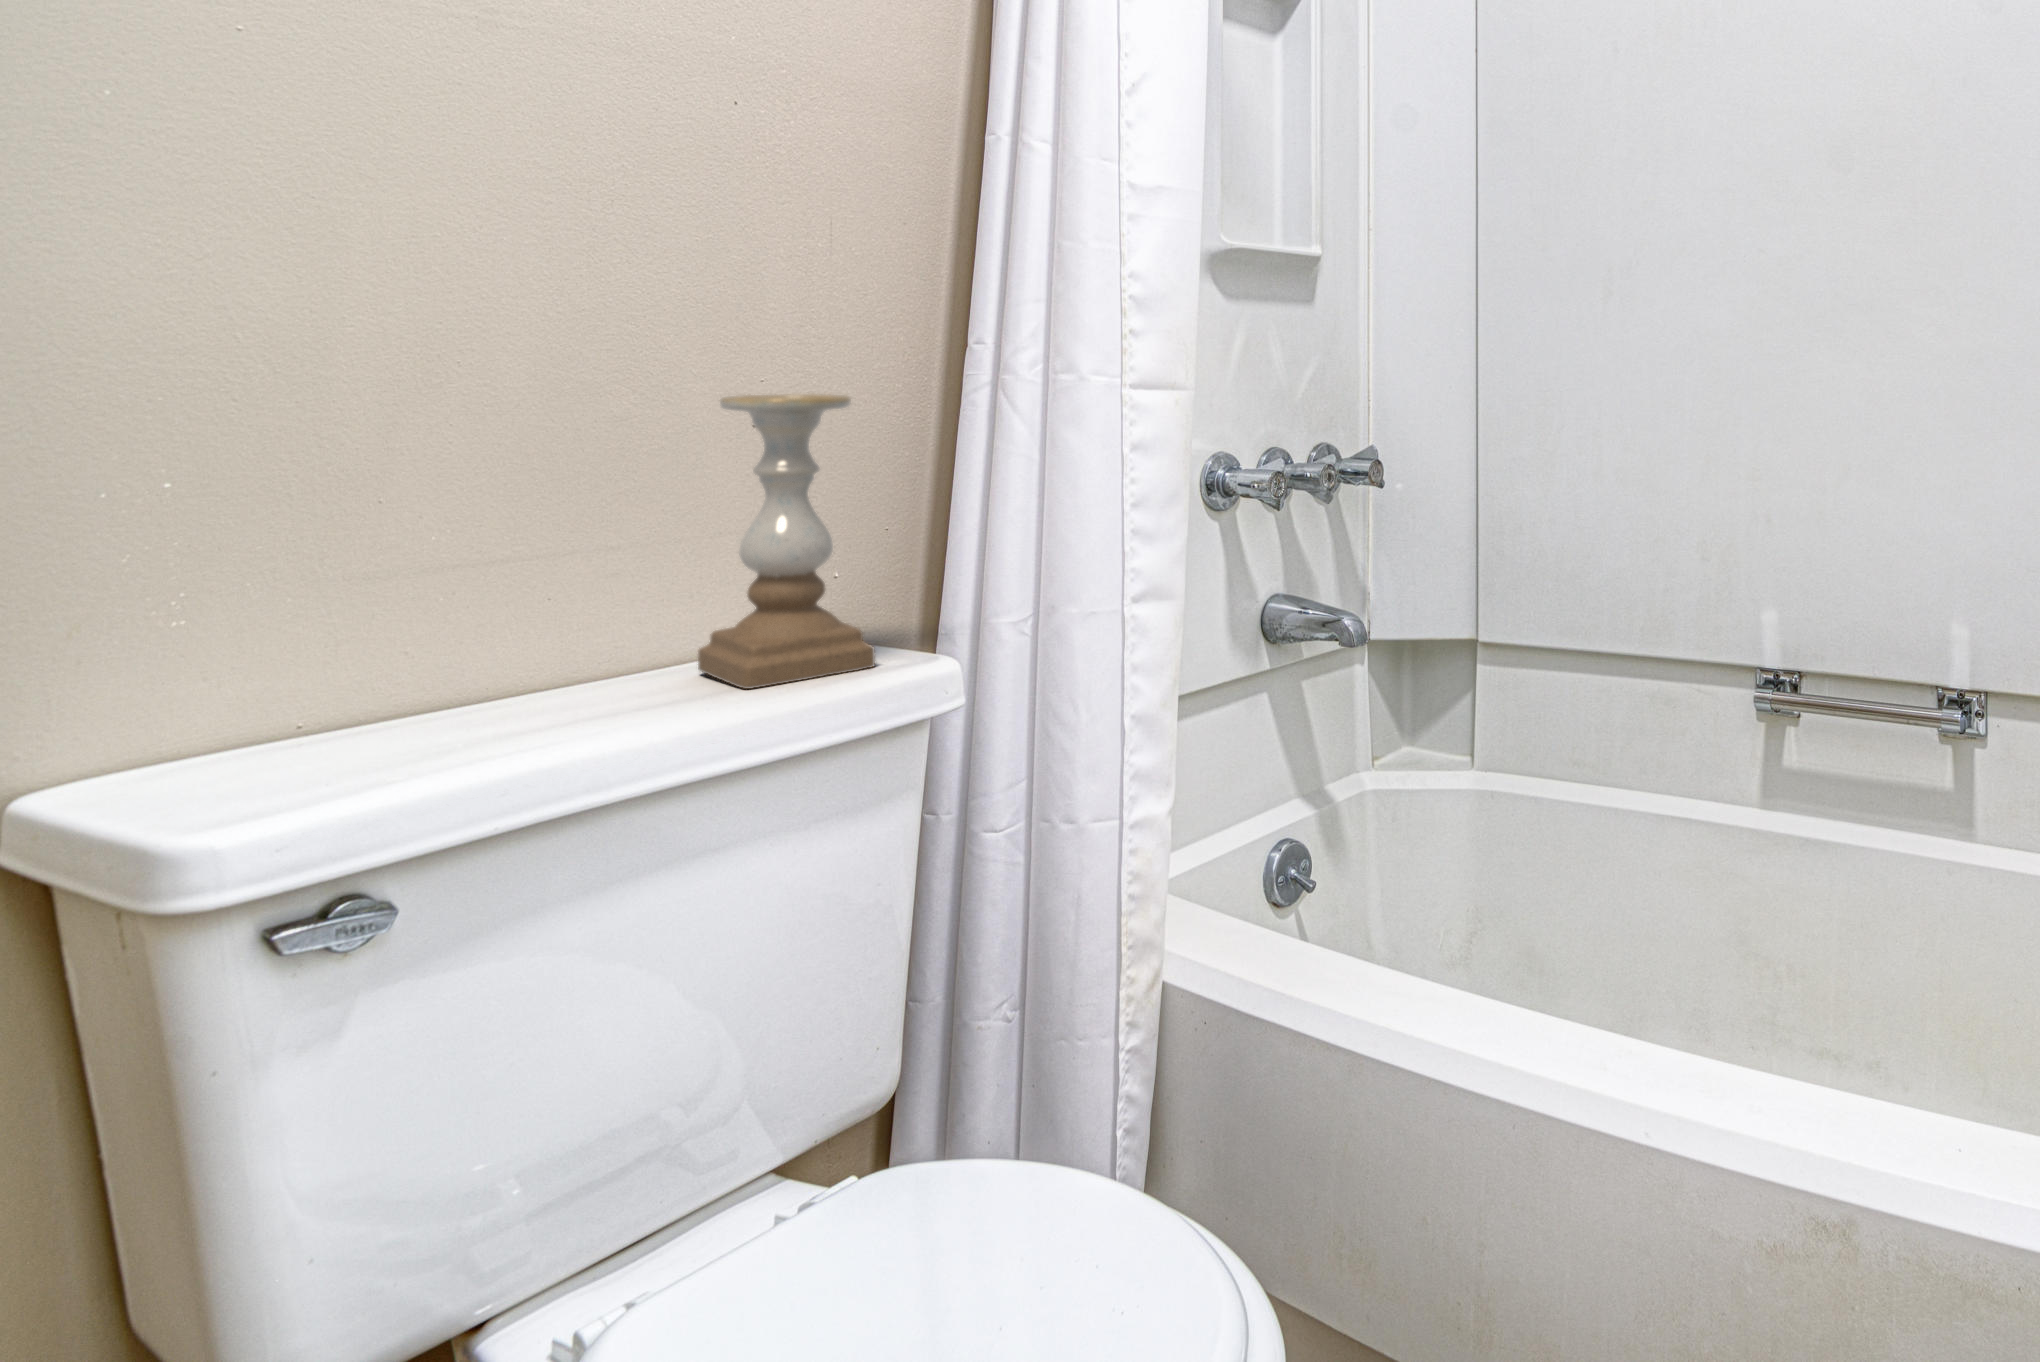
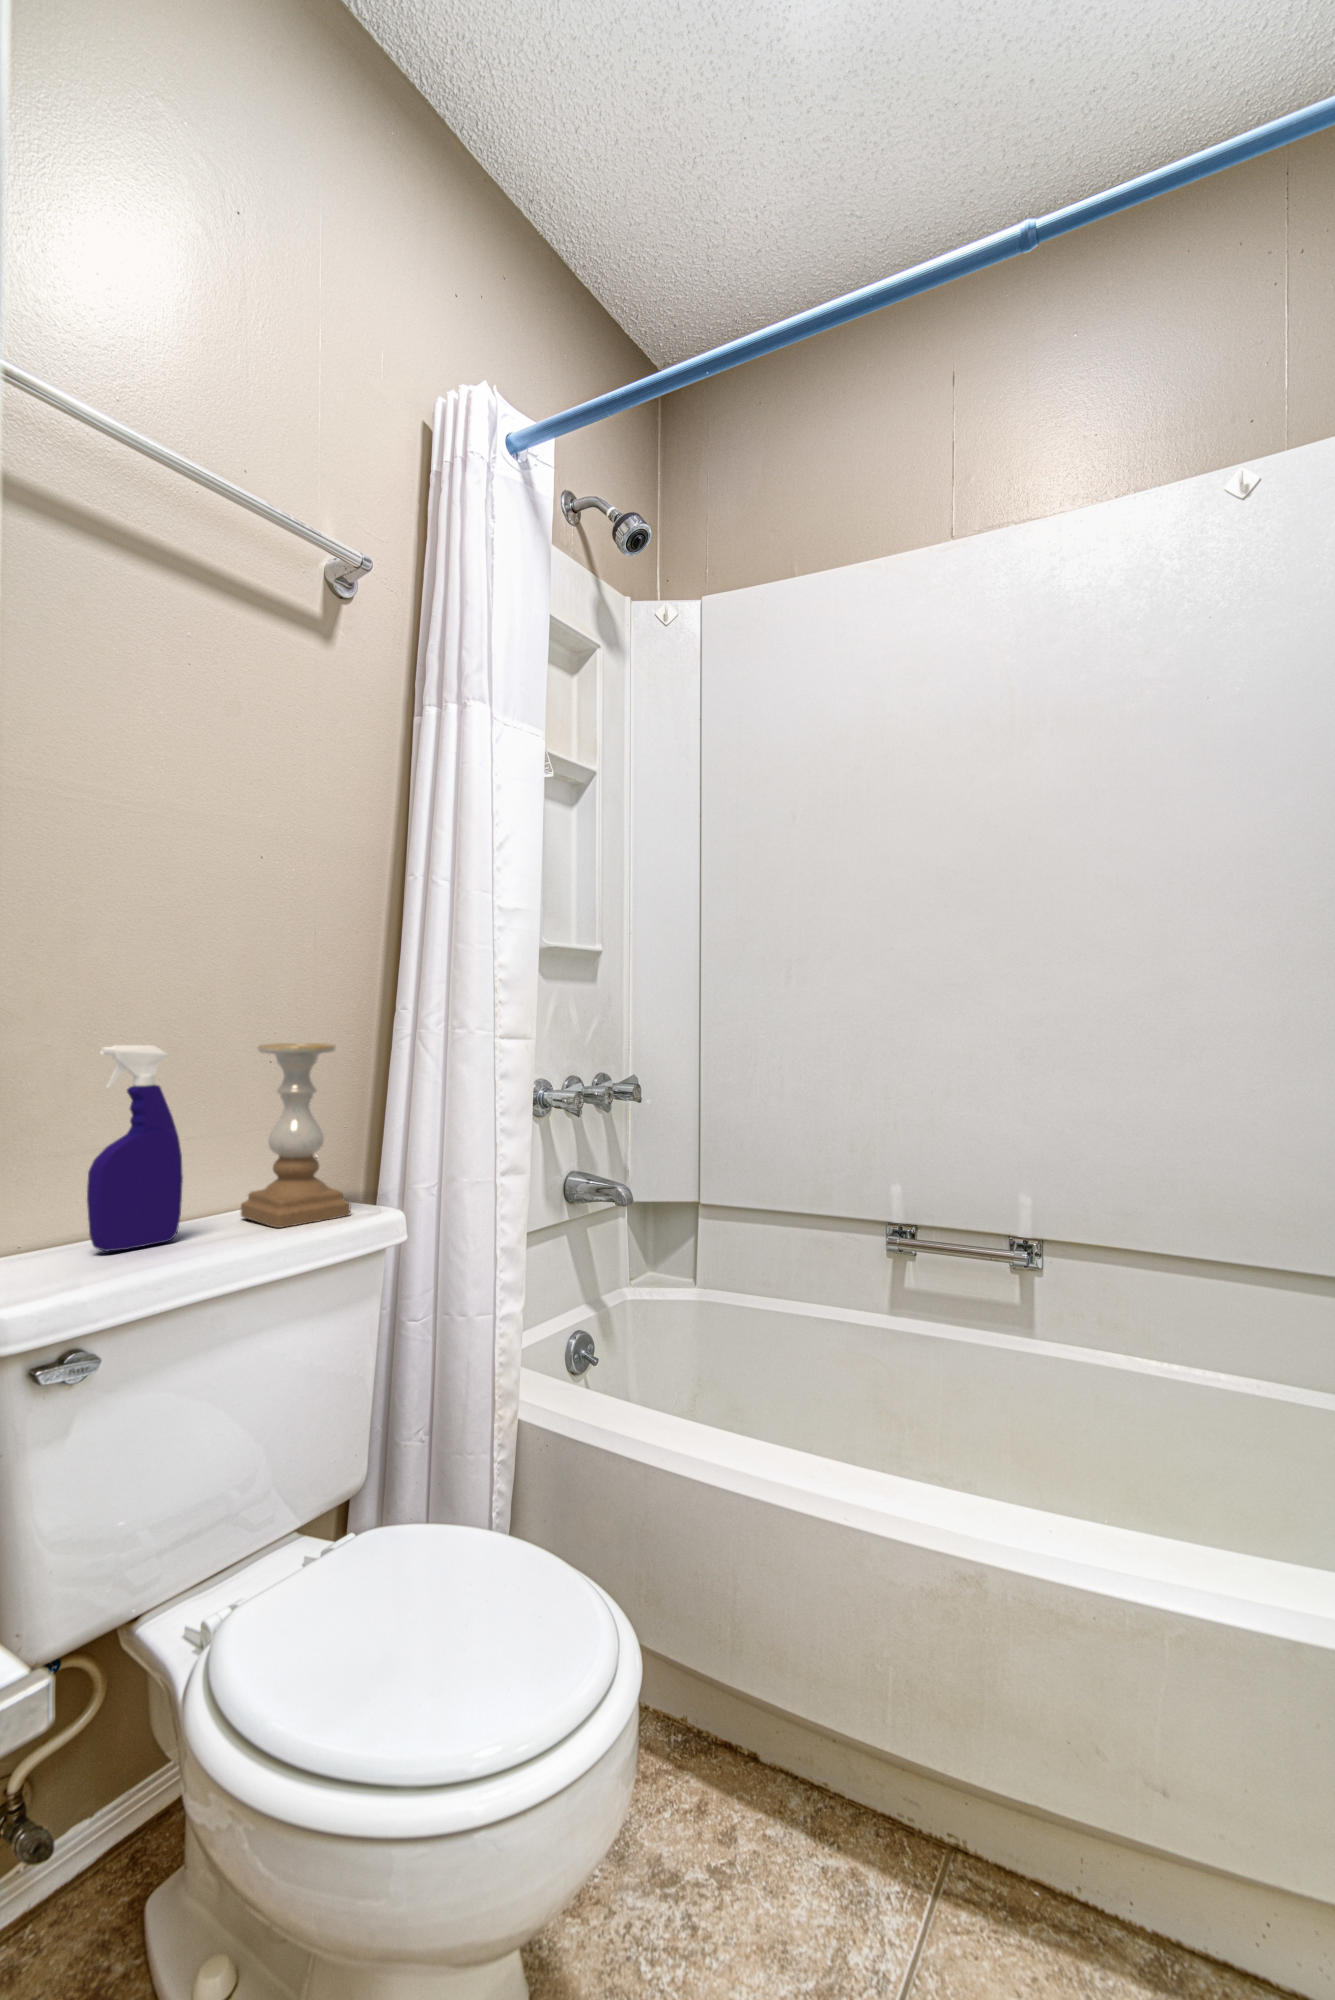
spray bottle: none [406,396,581,732] -> present [87,1045,183,1251]

